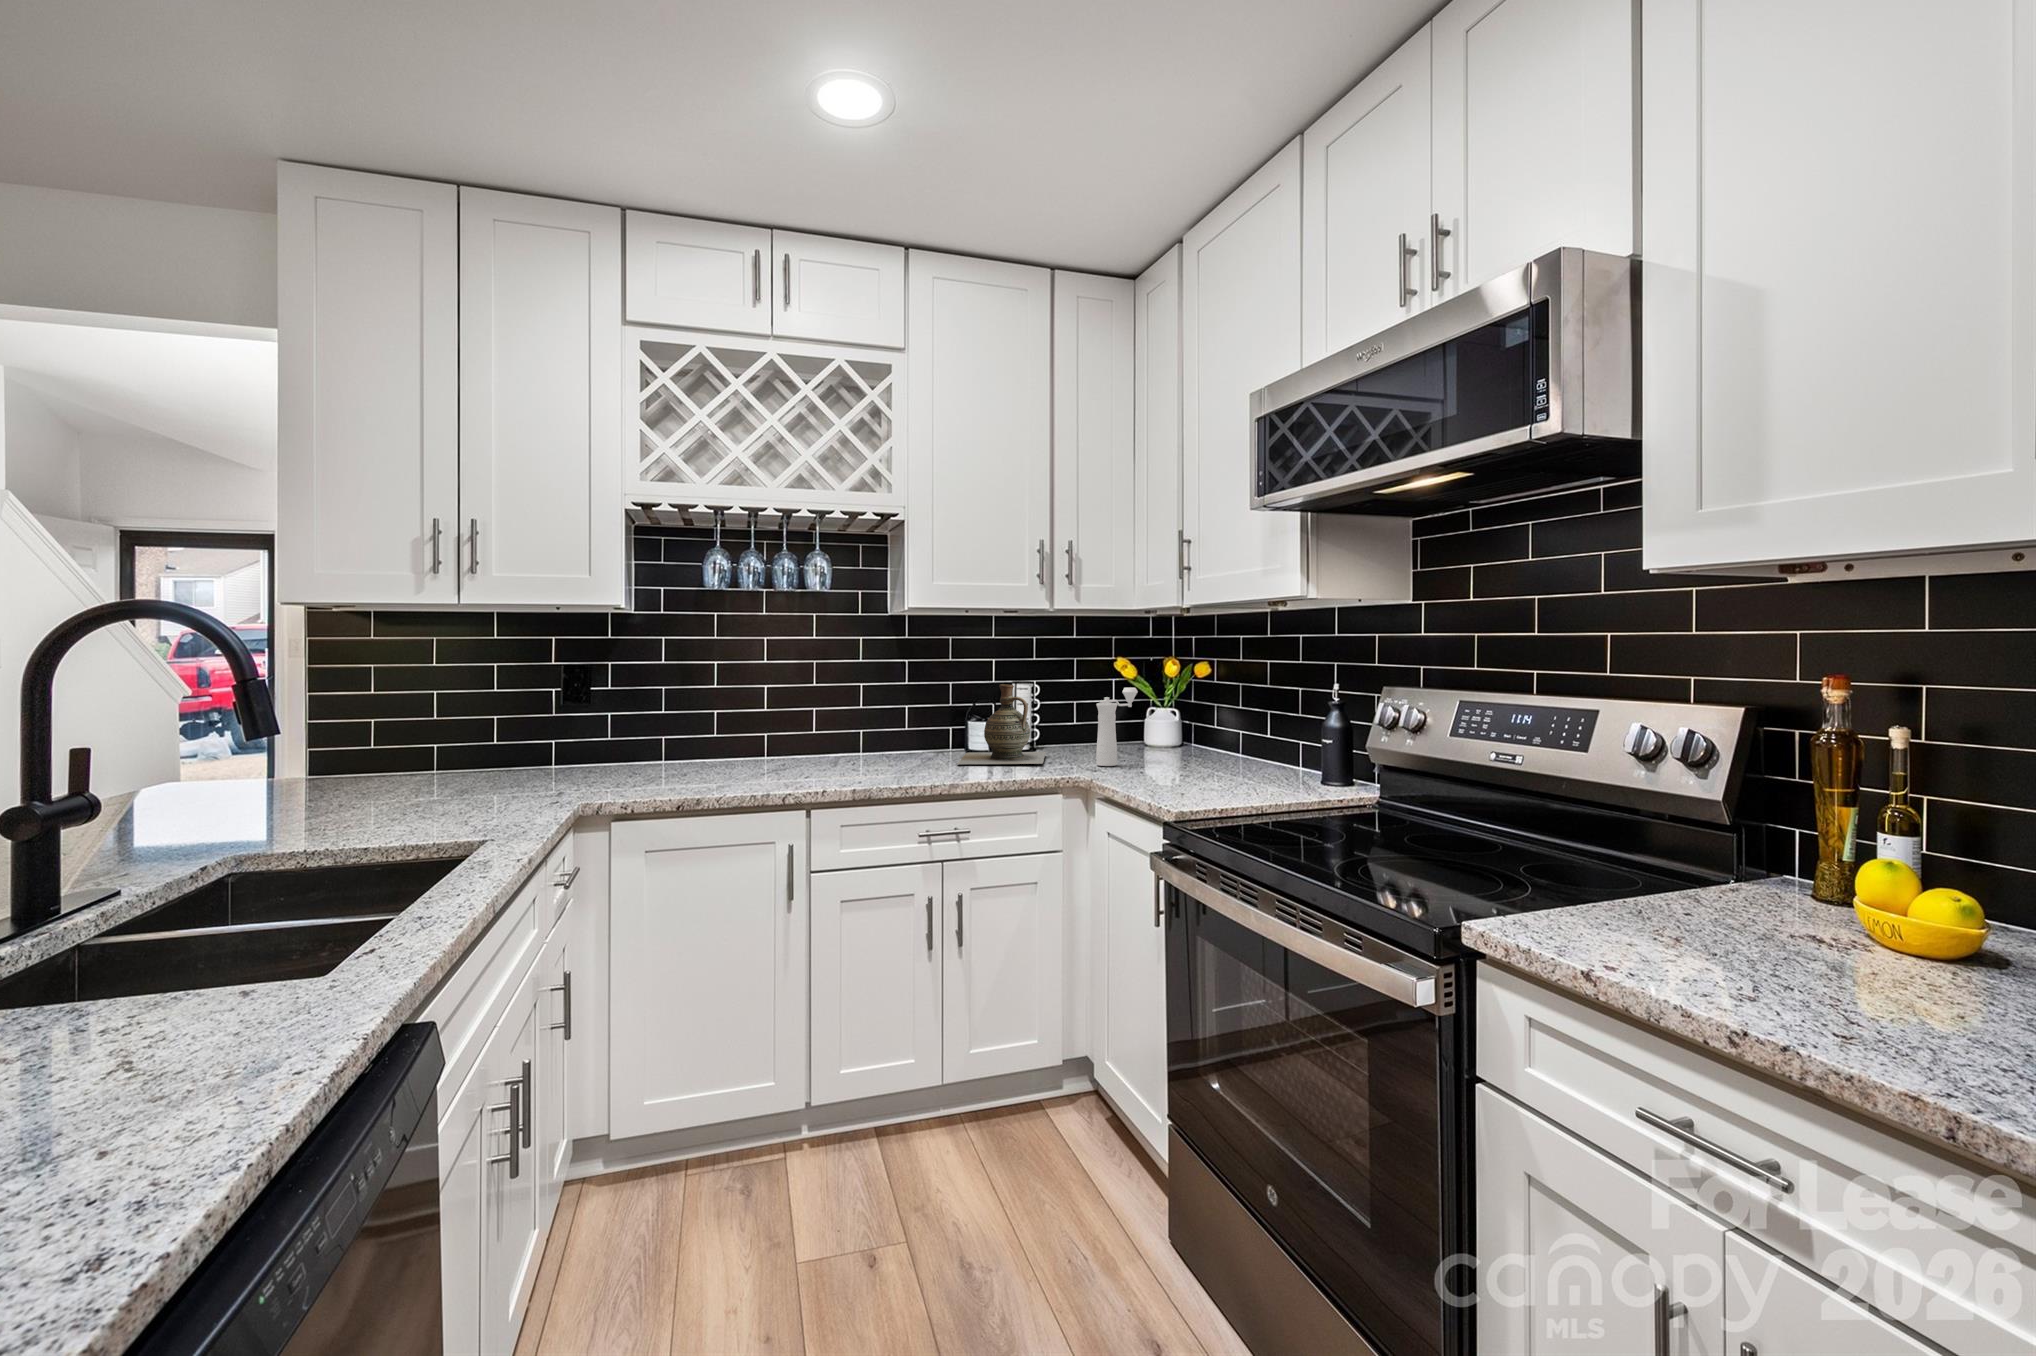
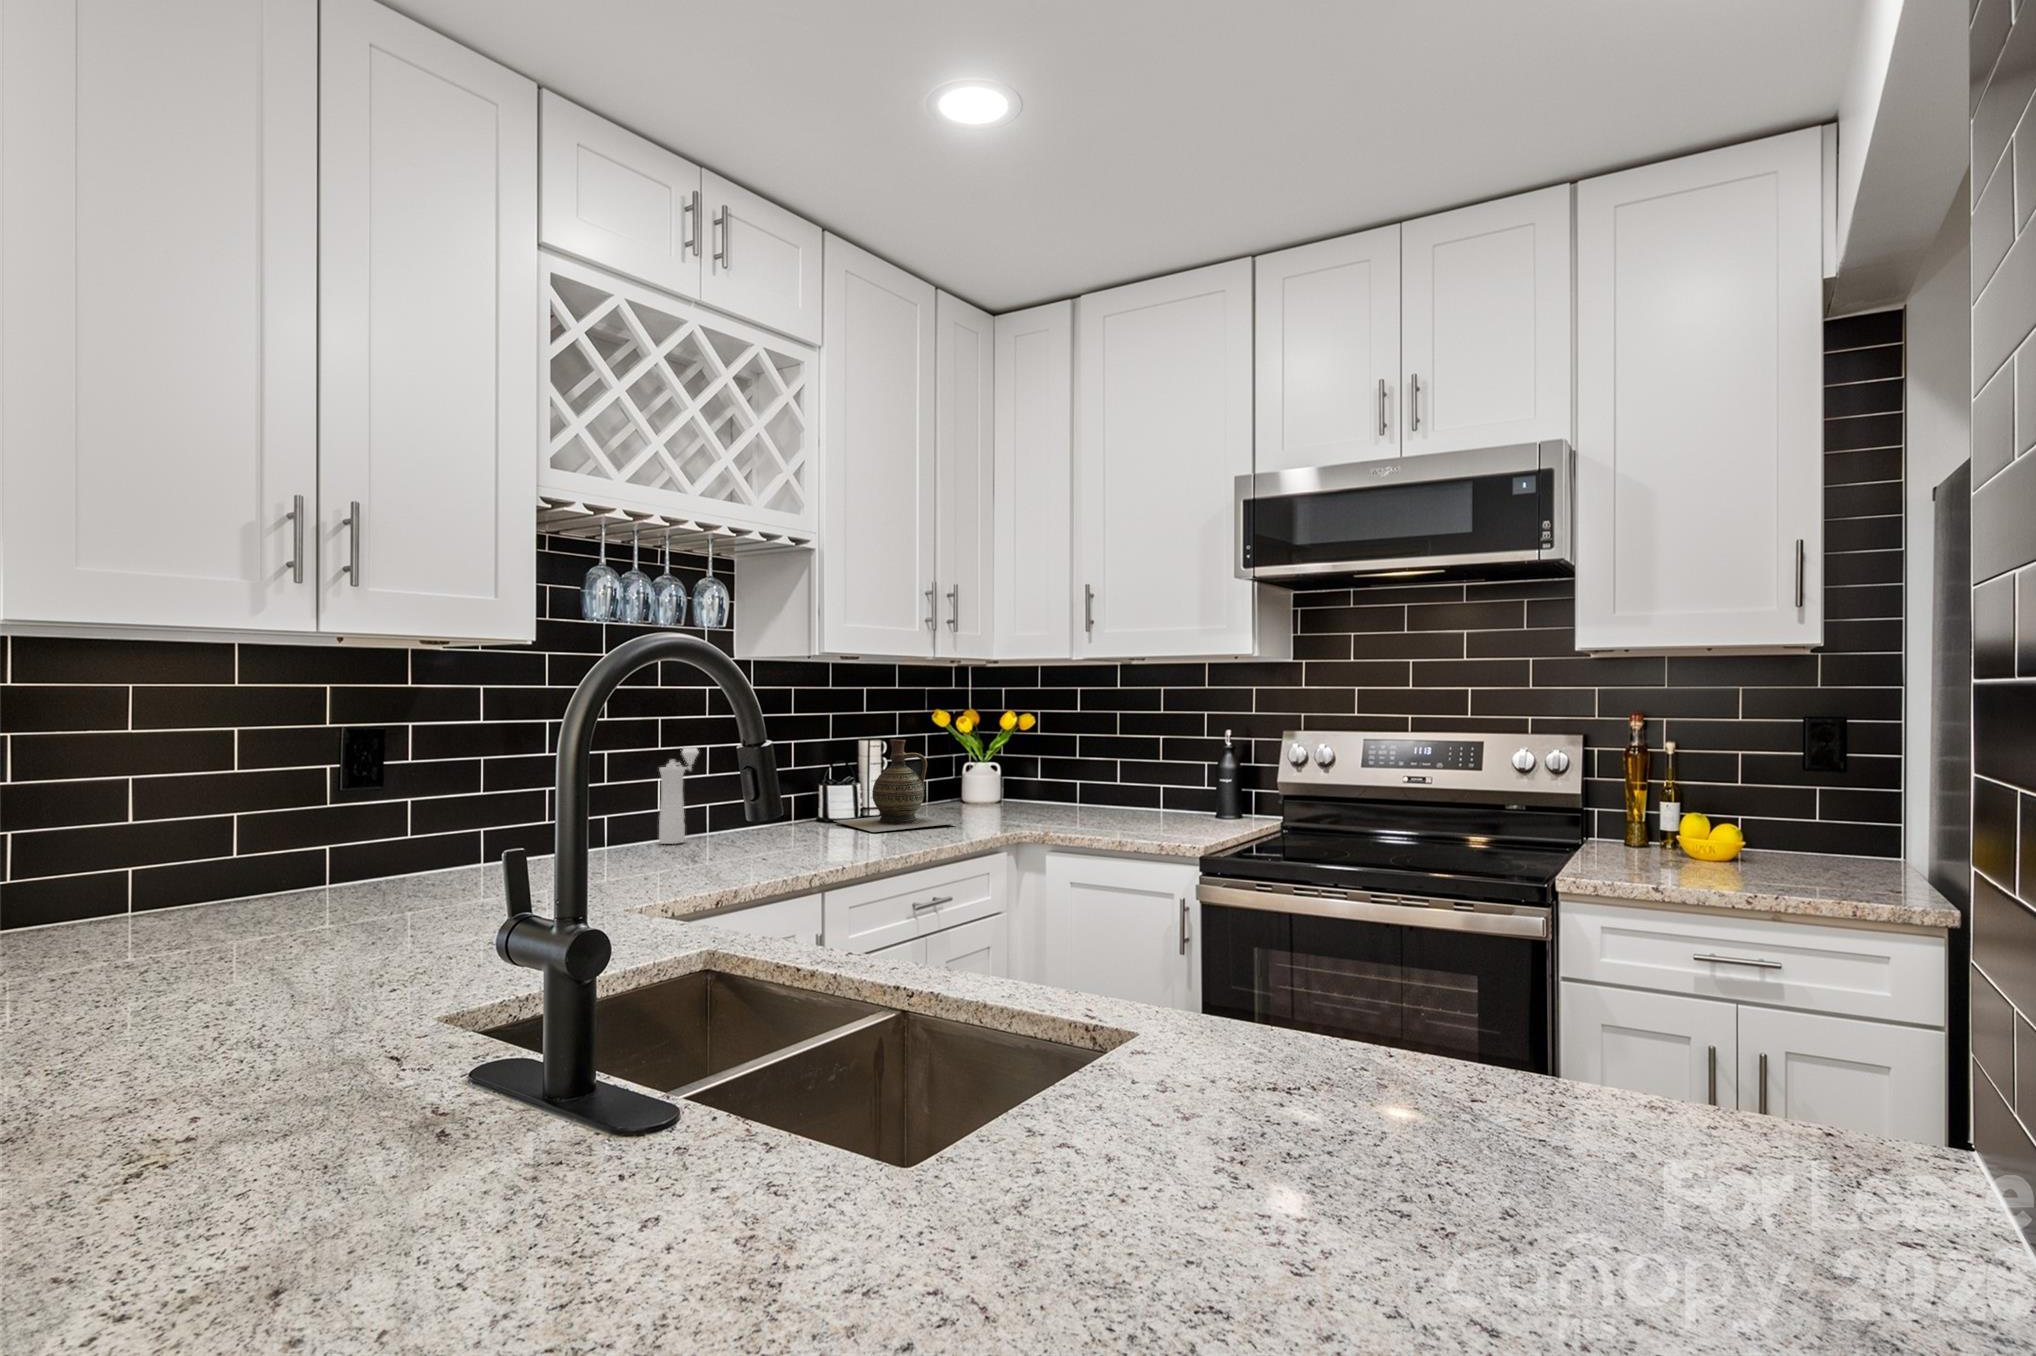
pepper mill: present [1096,688,1138,766] -> present [659,748,699,844]

